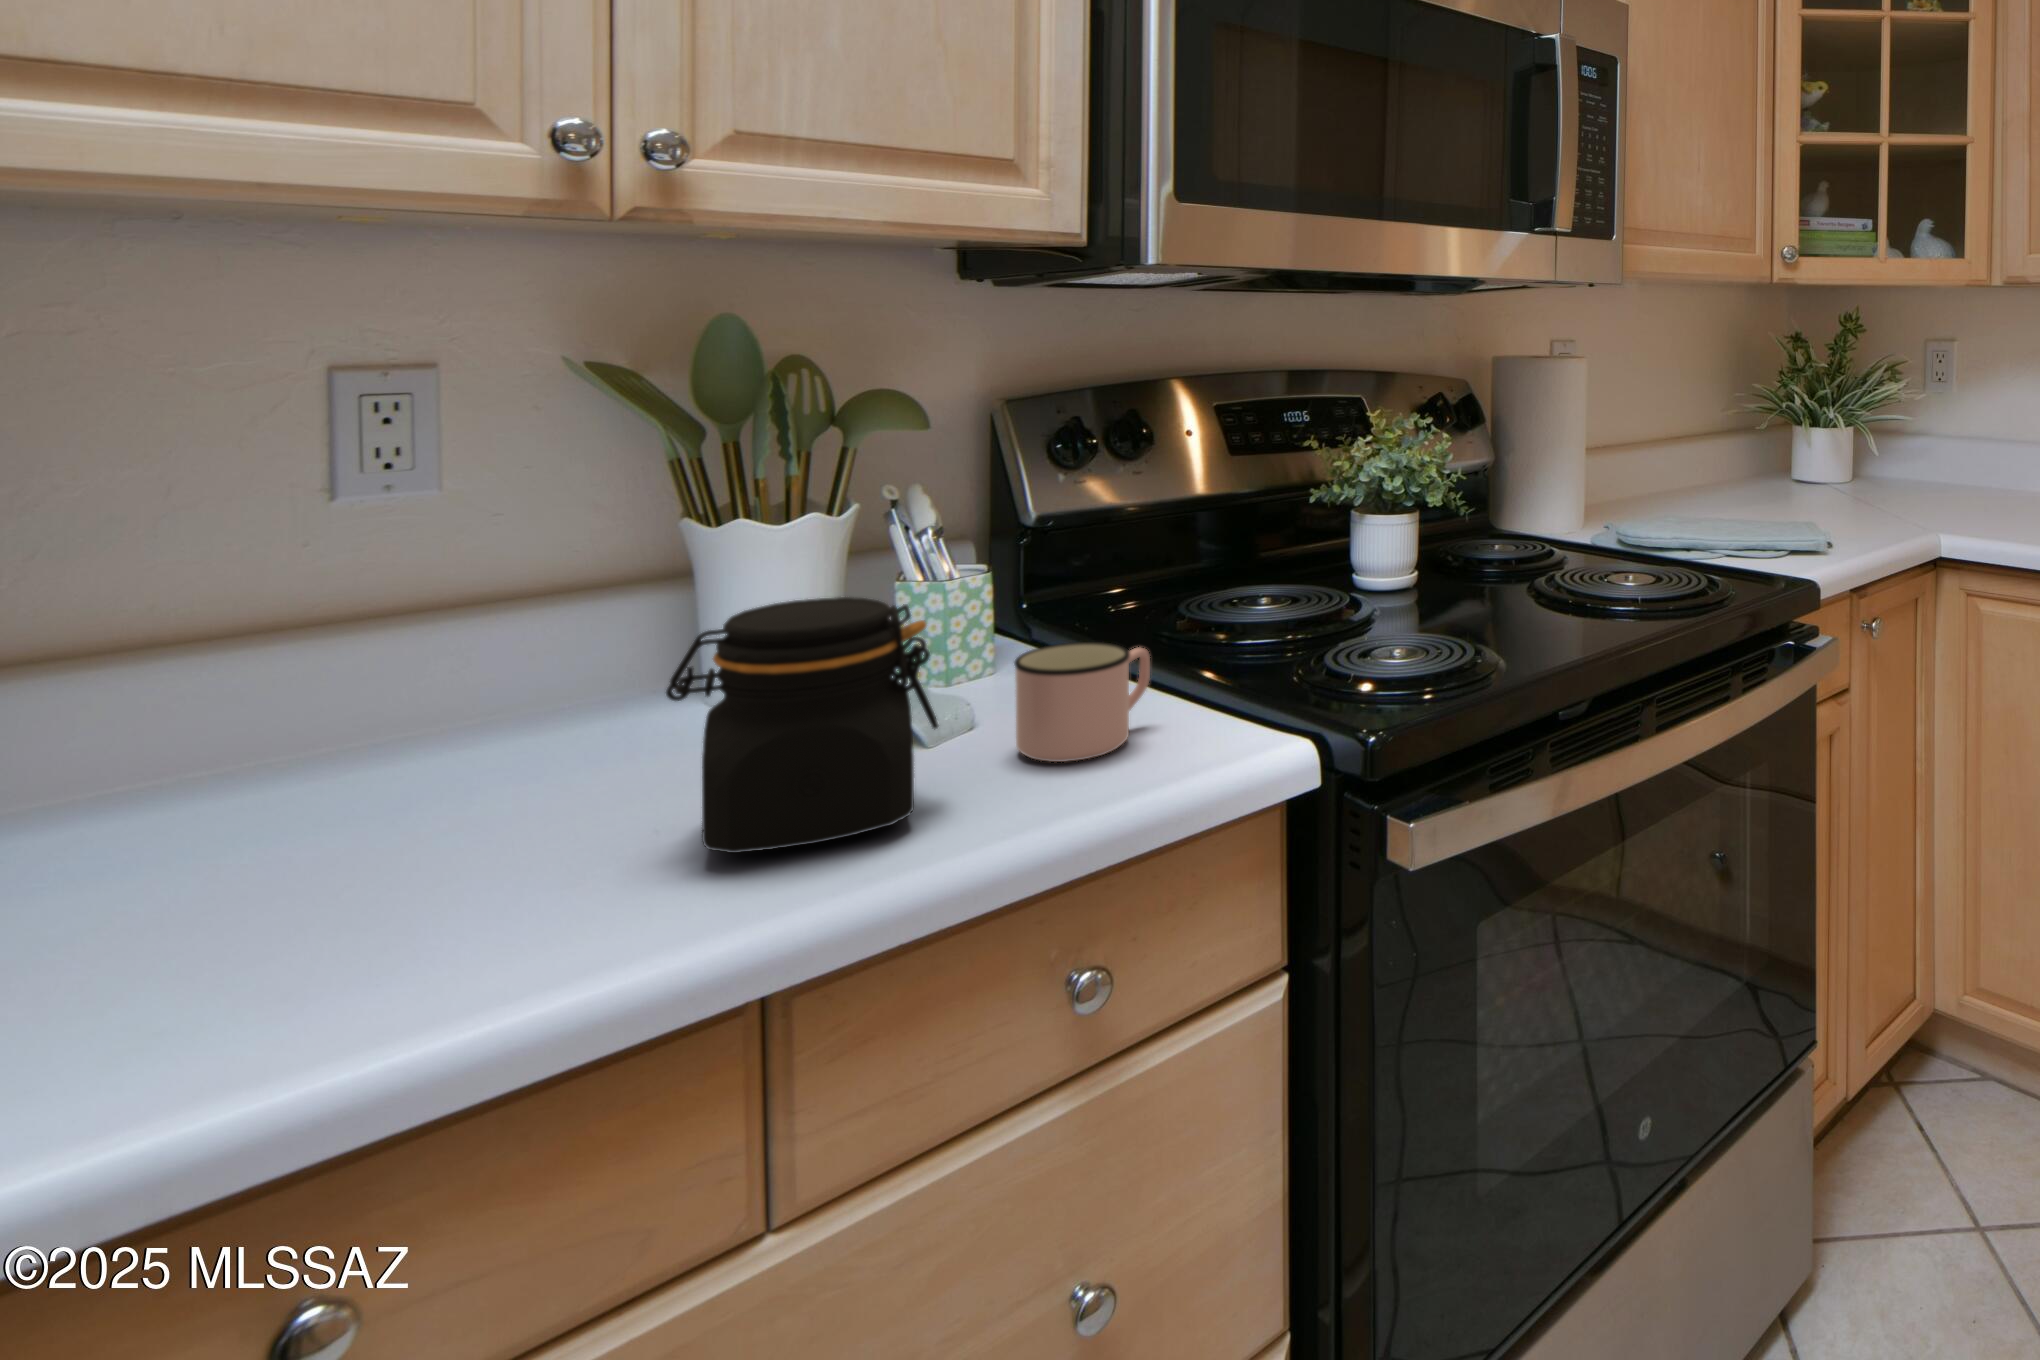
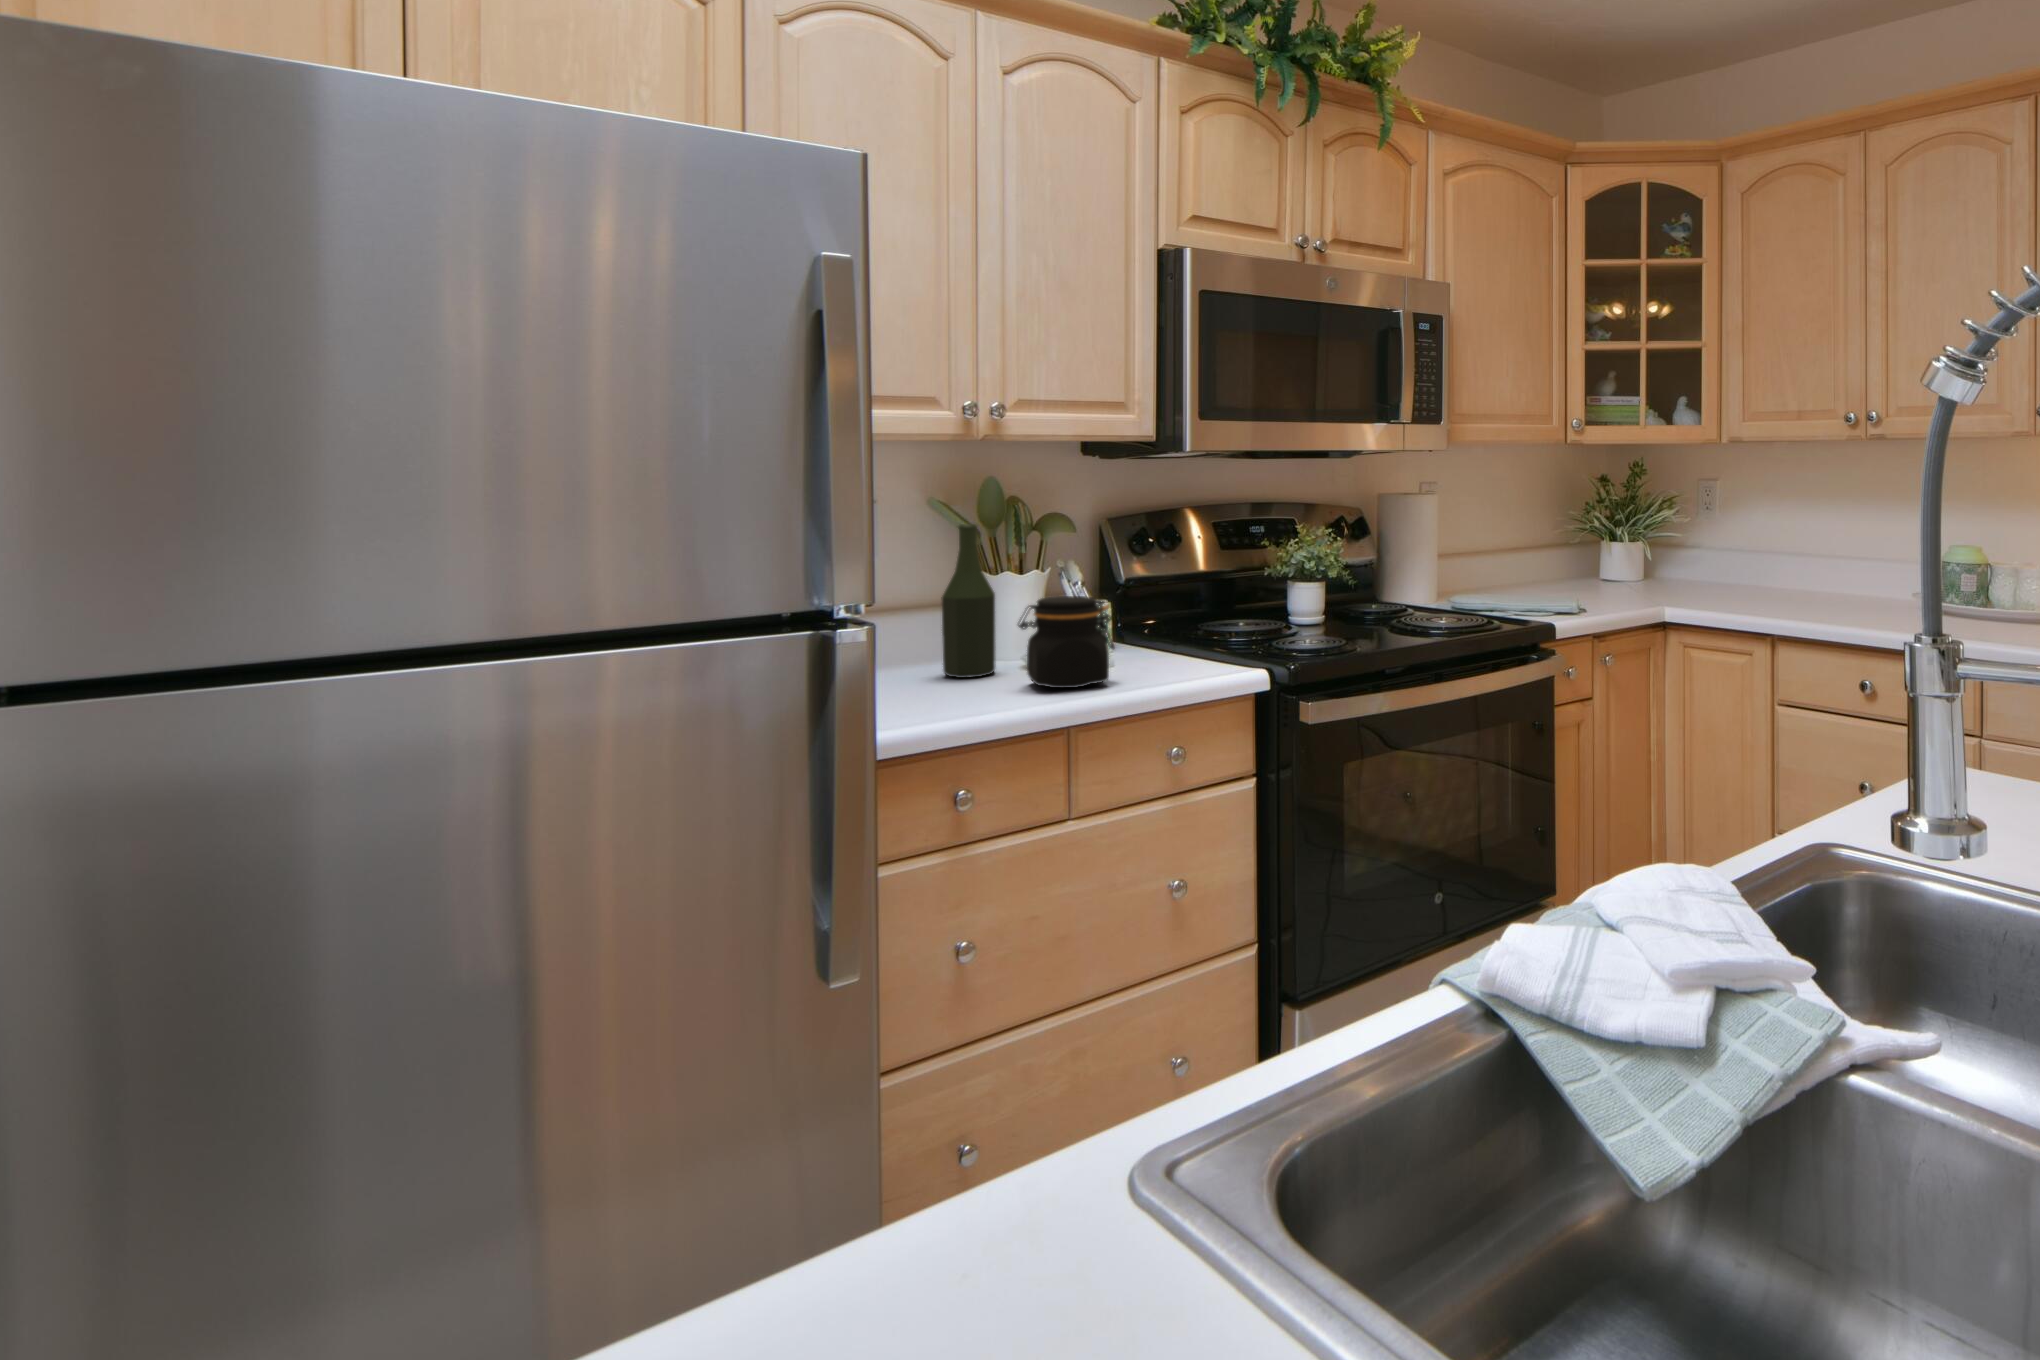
bottle: none [527,420,684,788] -> present [941,524,996,678]
mug: present [1014,642,1150,762] -> none [1137,625,1194,672]

